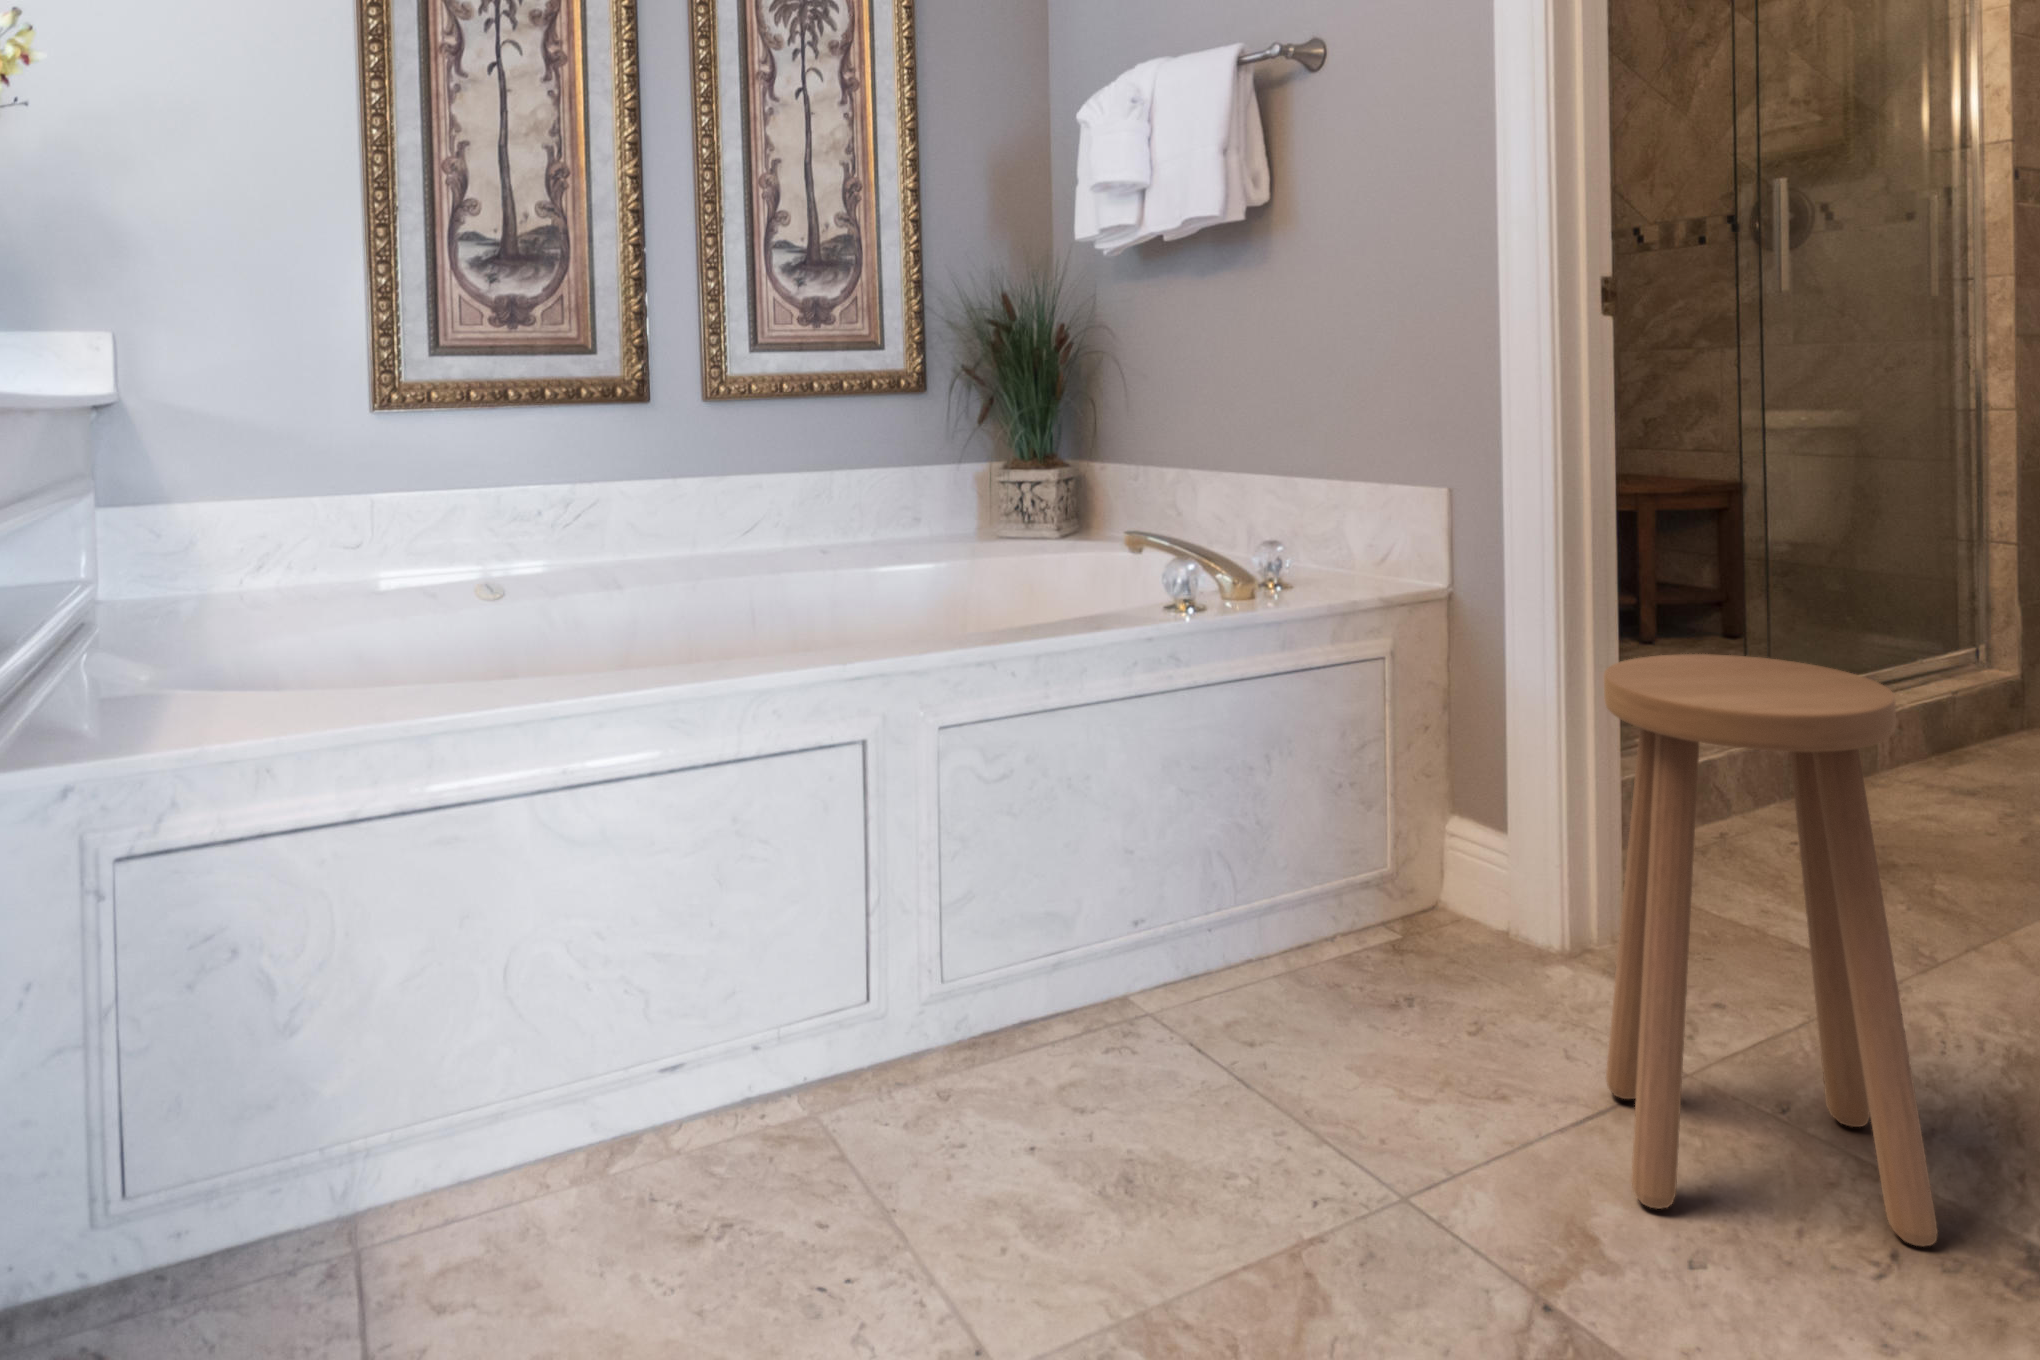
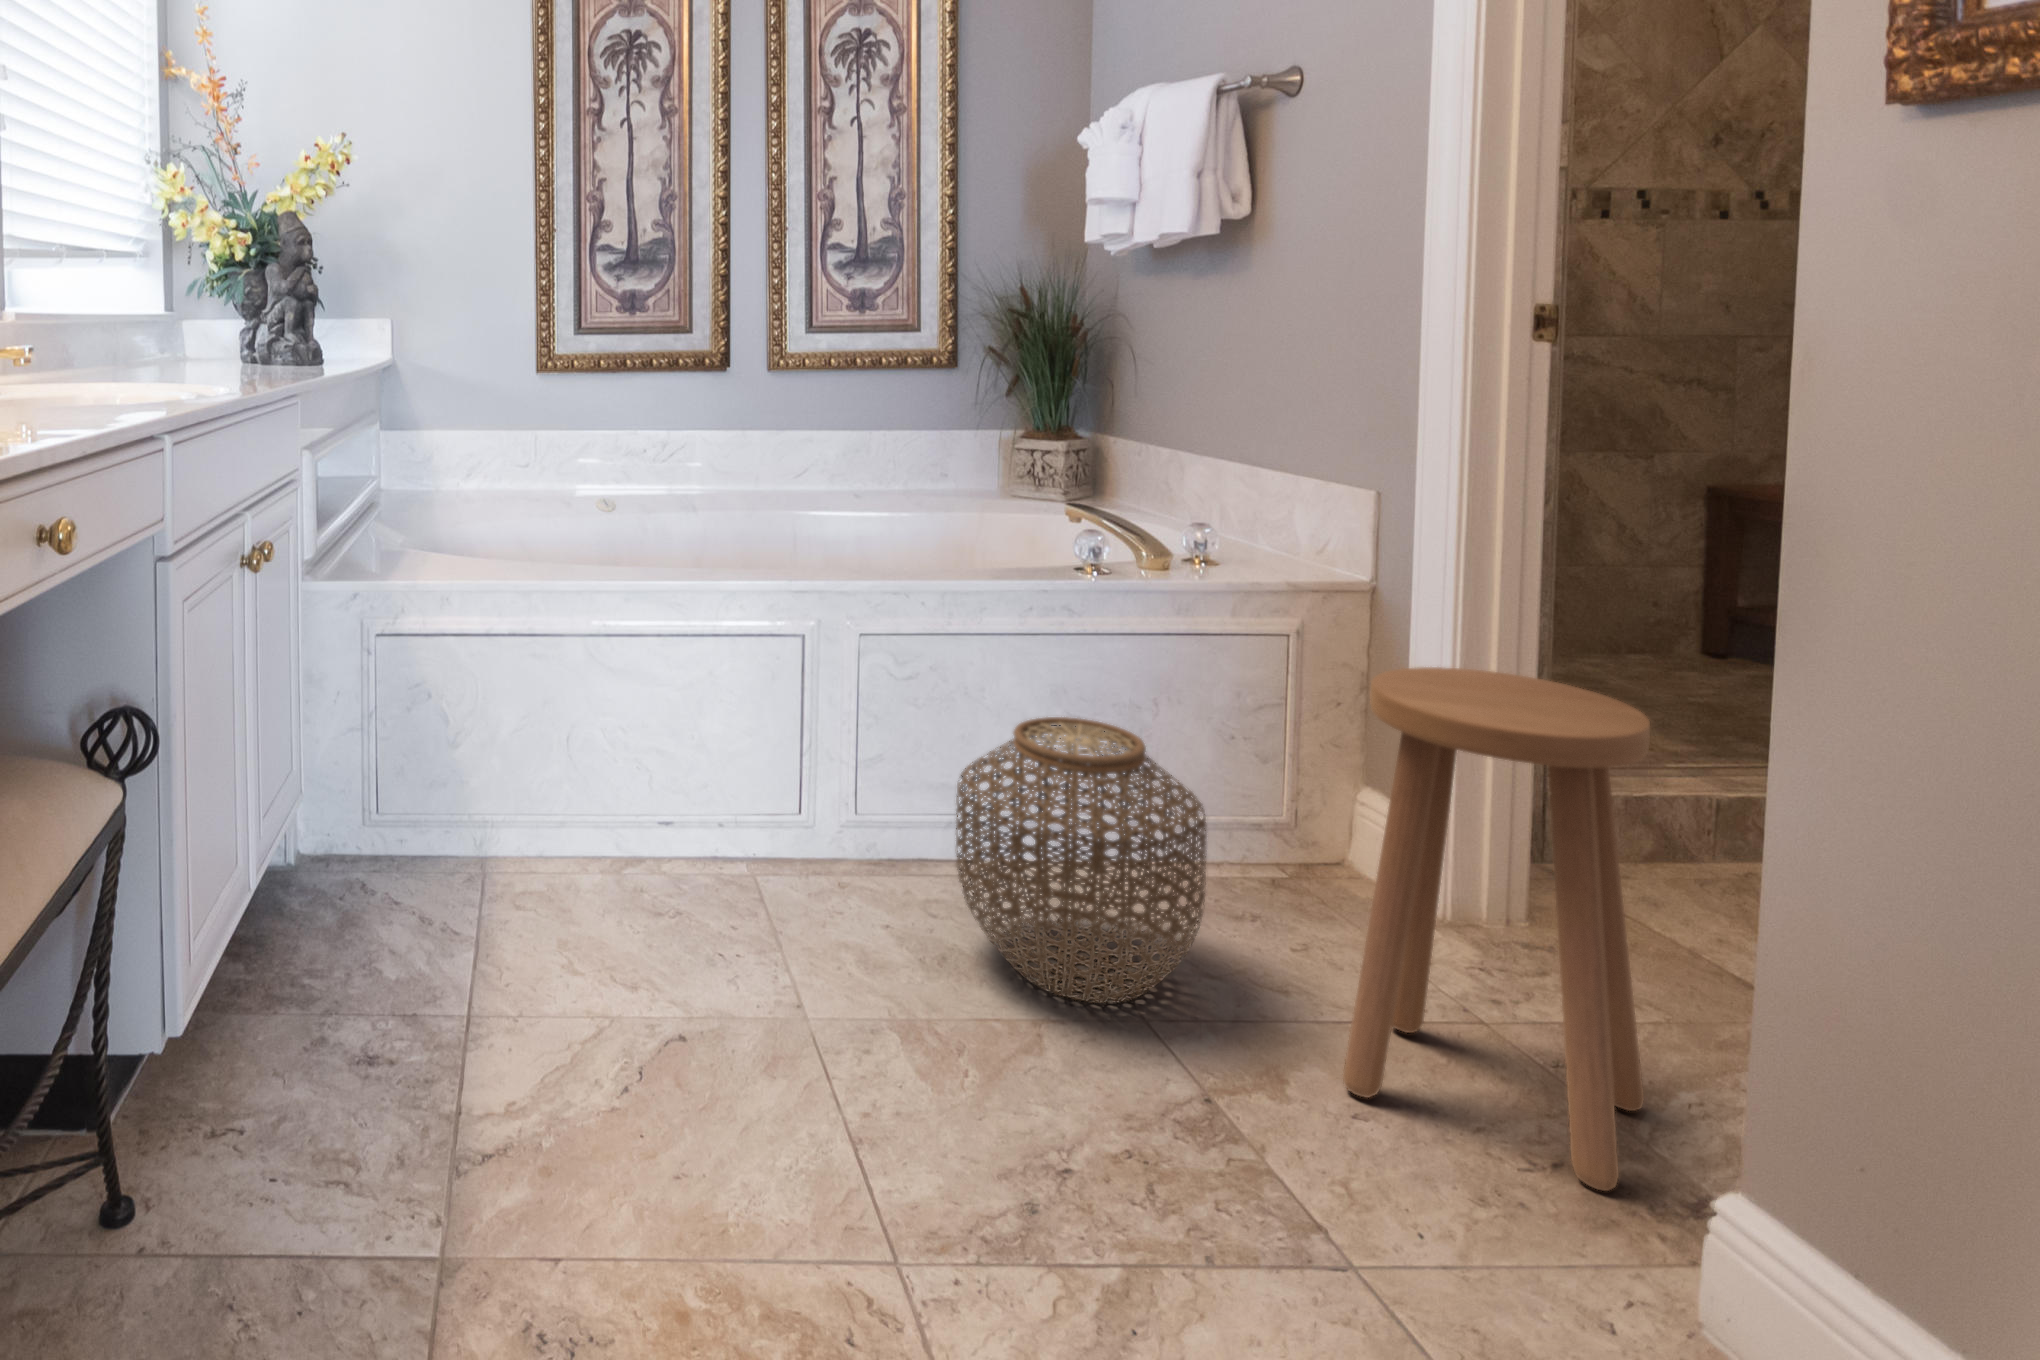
woven basket: none [1118,789,1430,1180] -> present [956,717,1206,1003]

